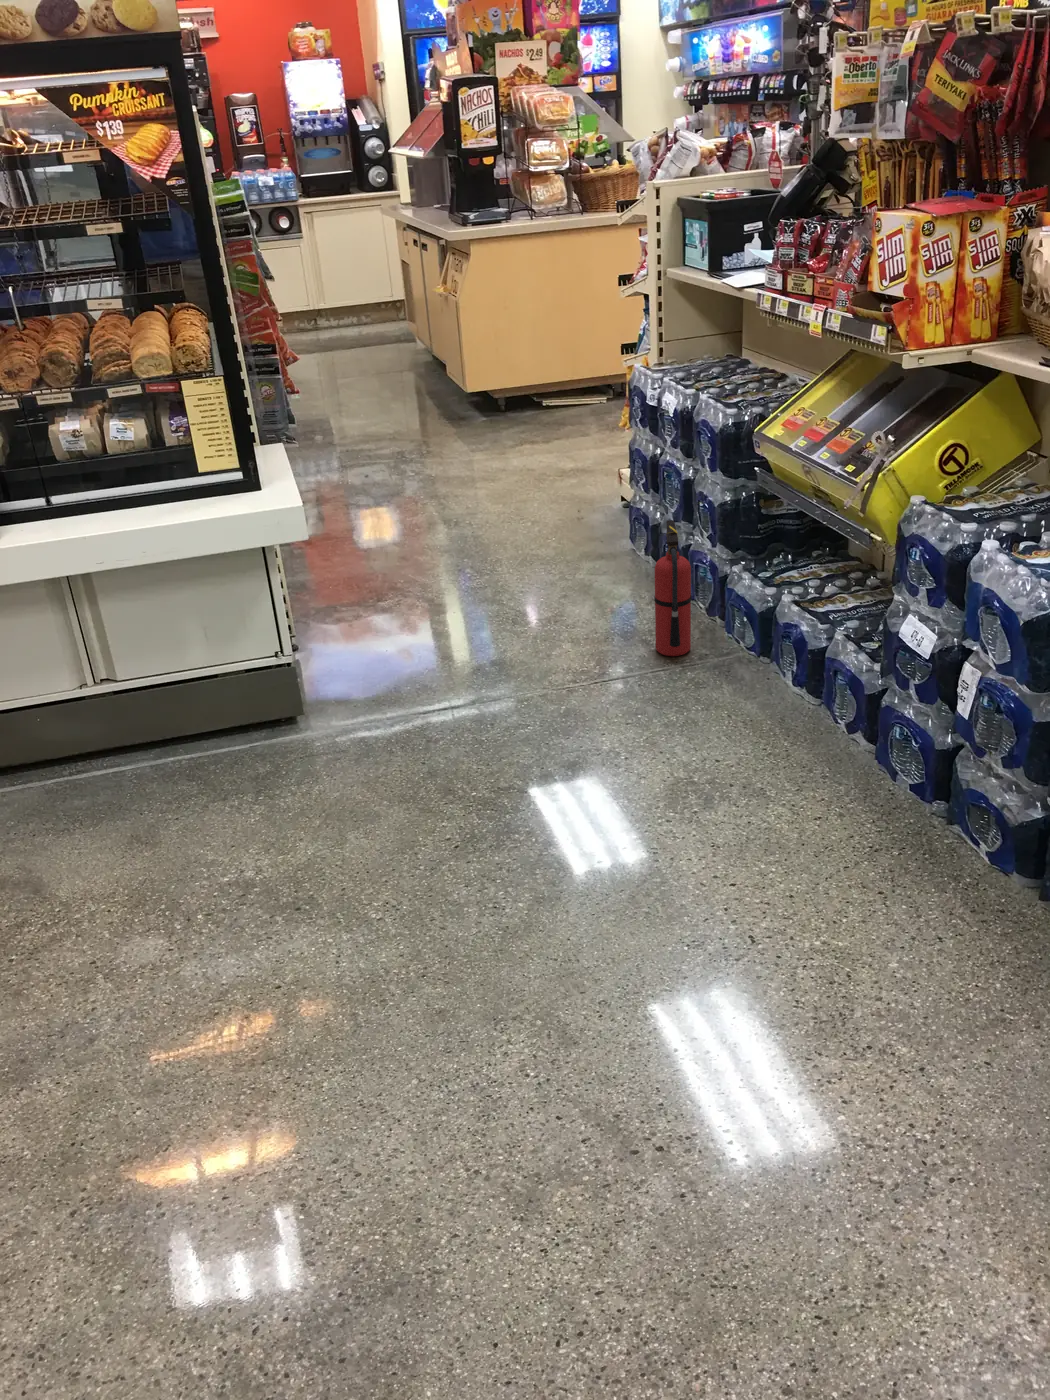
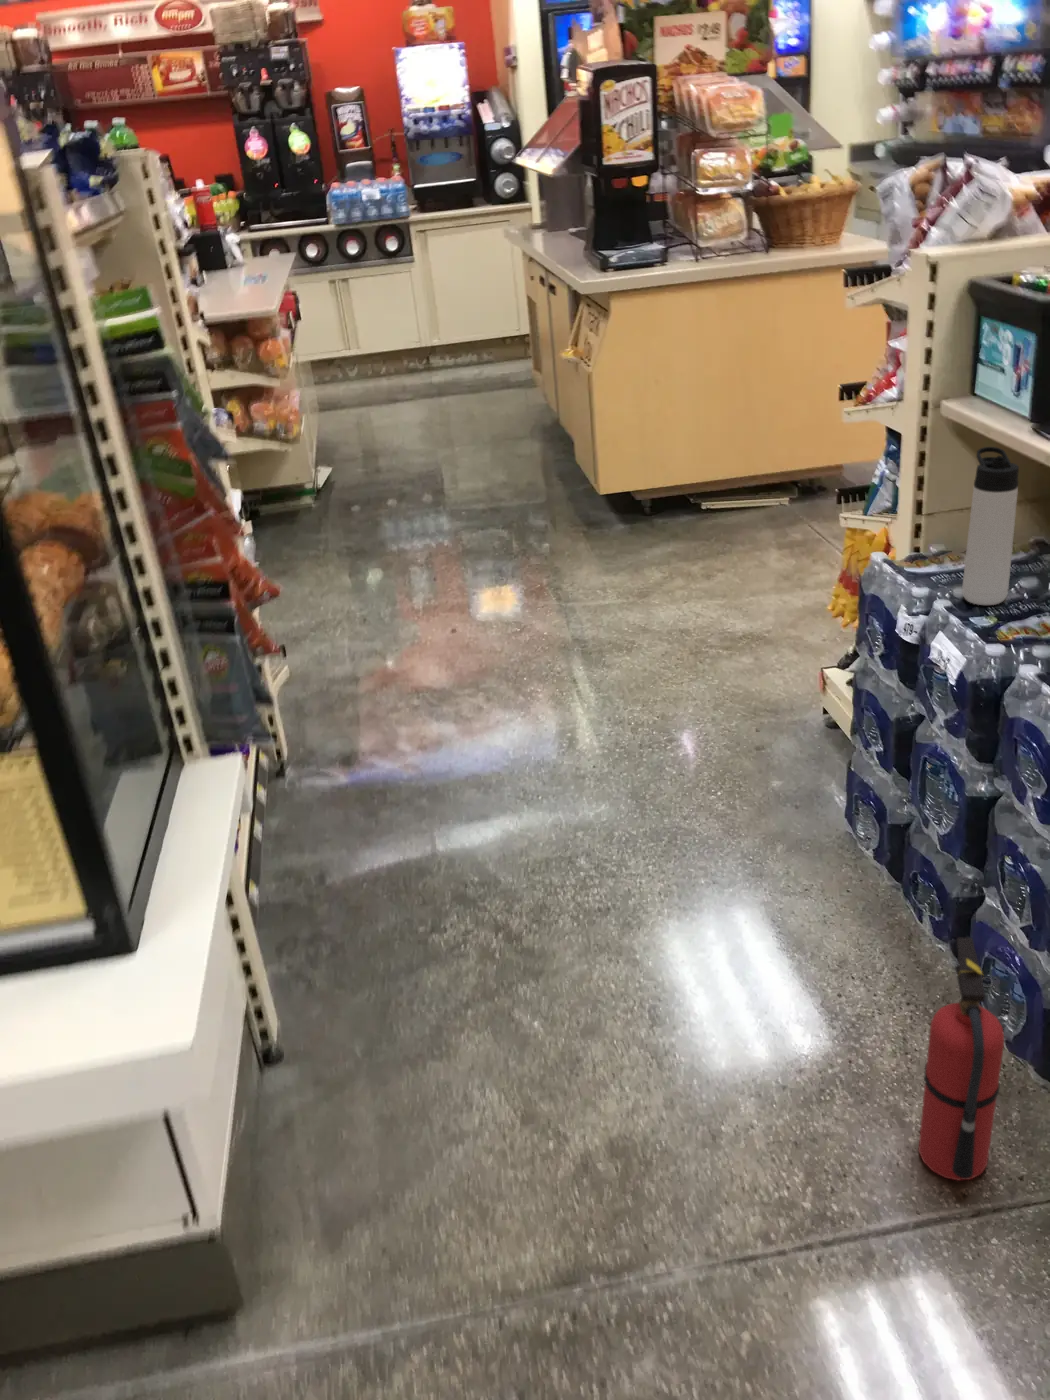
thermos bottle: none [680,289,704,379] -> present [962,447,1019,605]

